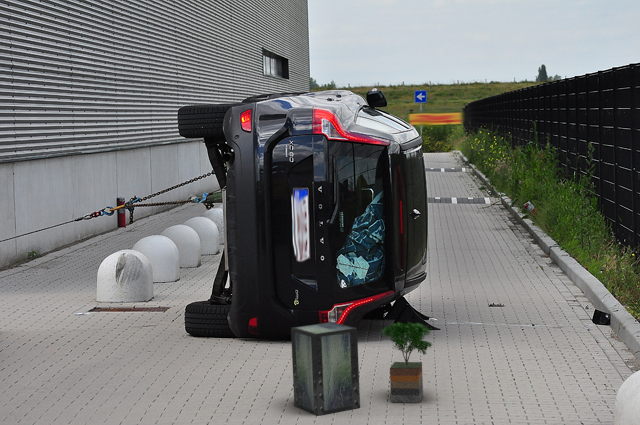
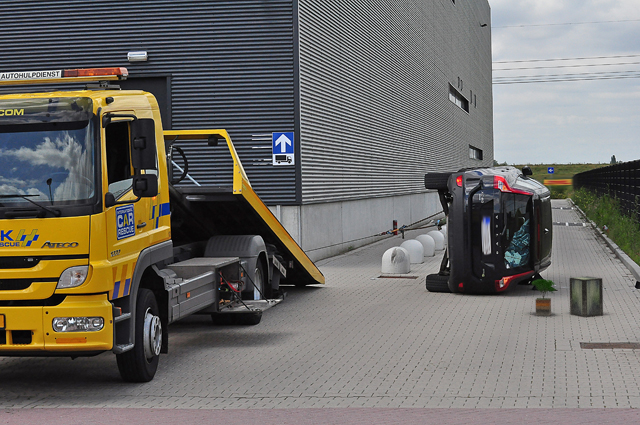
storage box: present [291,322,360,415] -> present [569,276,603,317]

